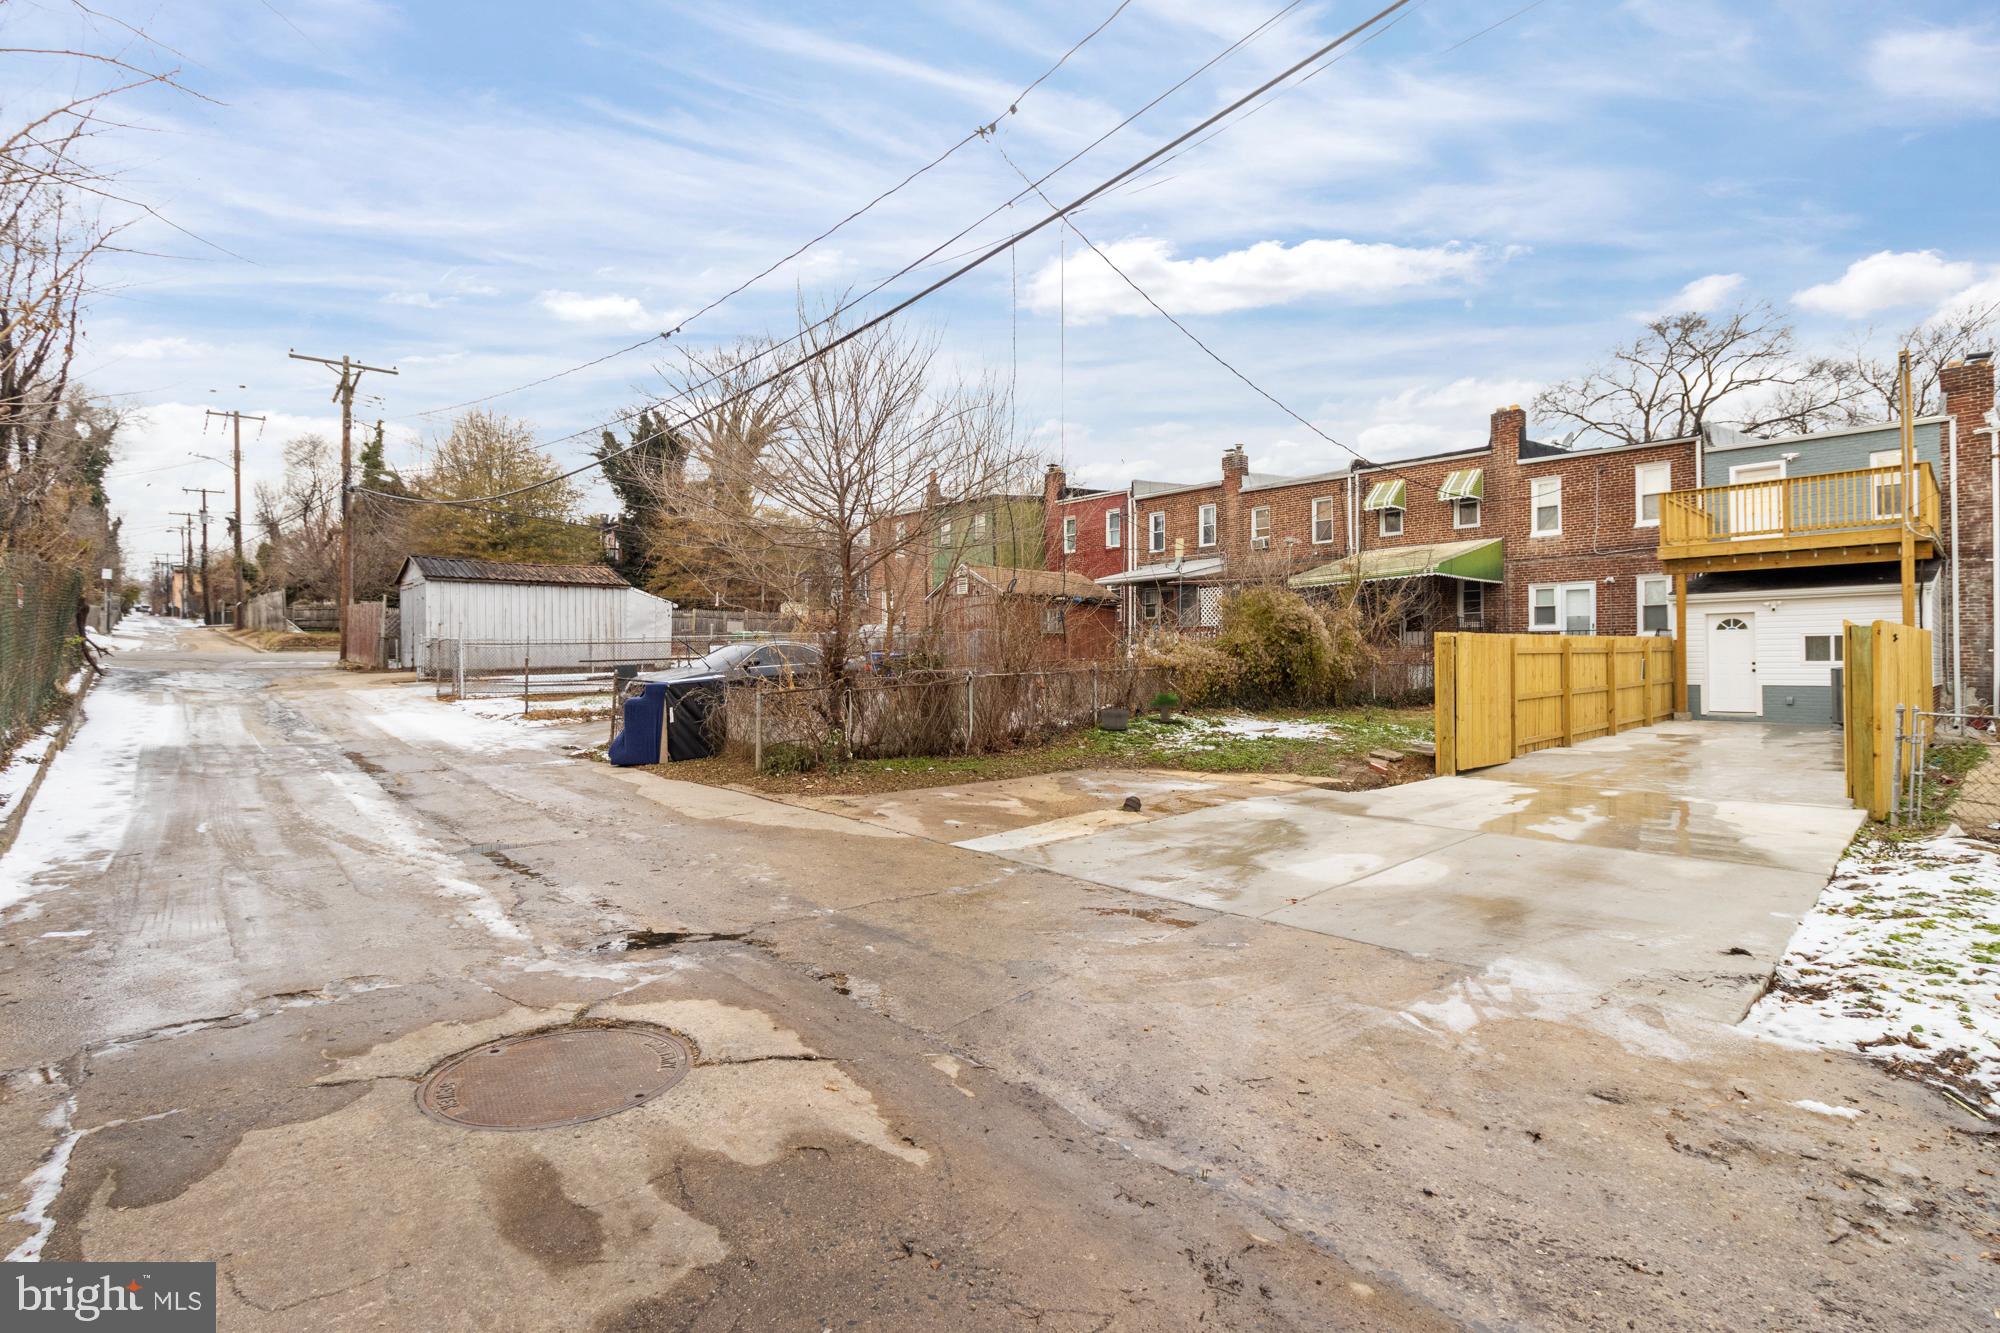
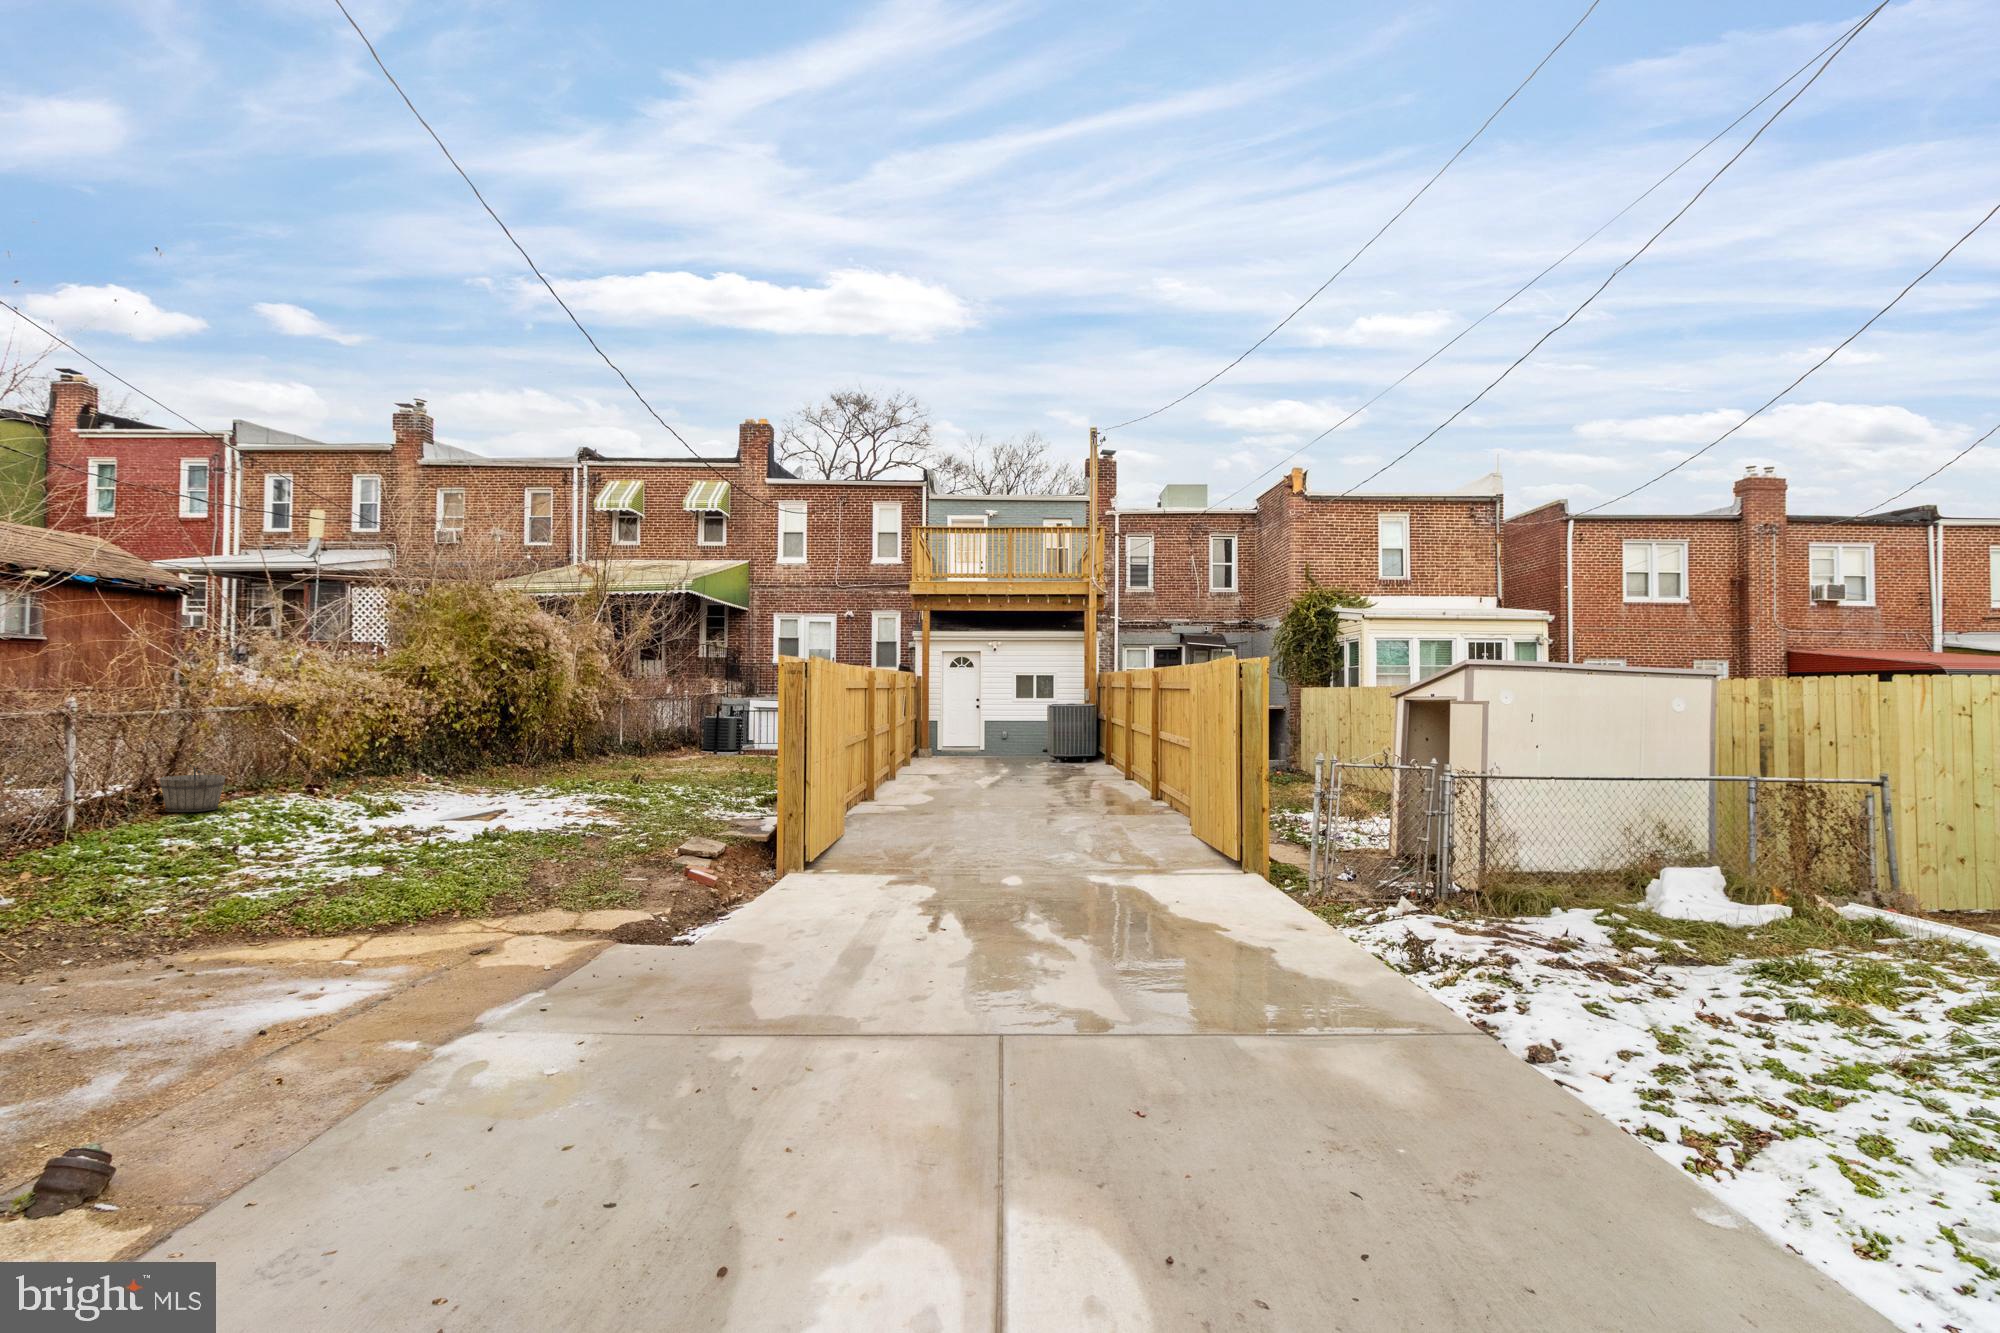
potted plant: present [1149,691,1178,722] -> none [258,737,335,792]

